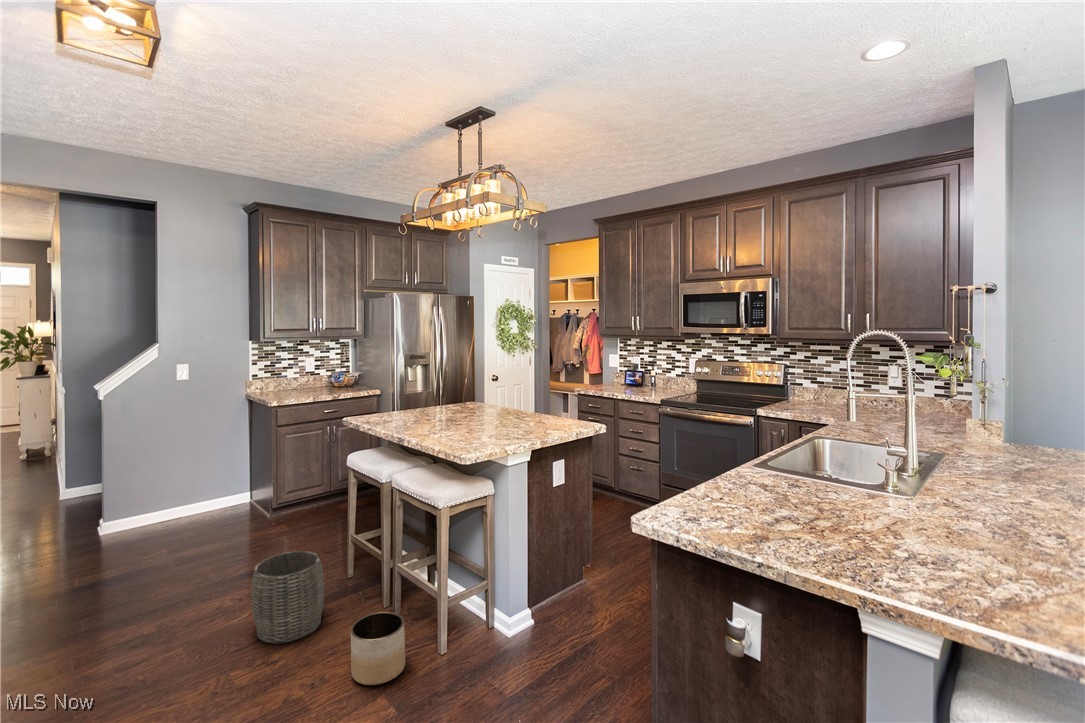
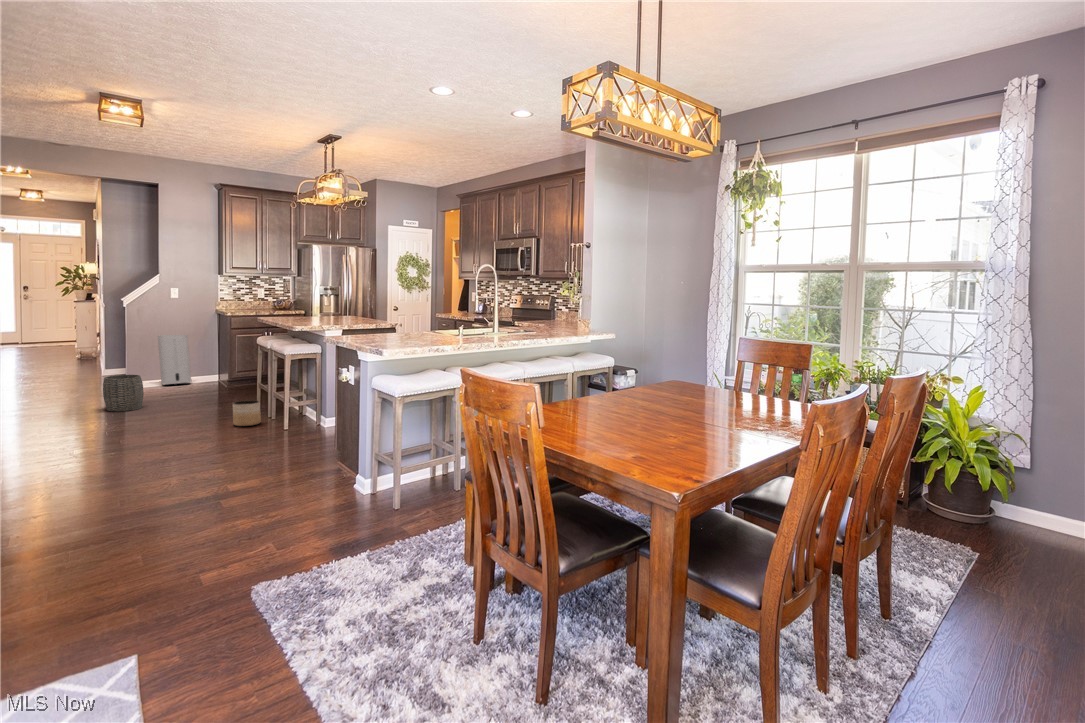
air purifier: none [155,439,211,526] -> present [158,335,191,385]
woven basket: present [251,551,324,643] -> present [103,375,144,411]

